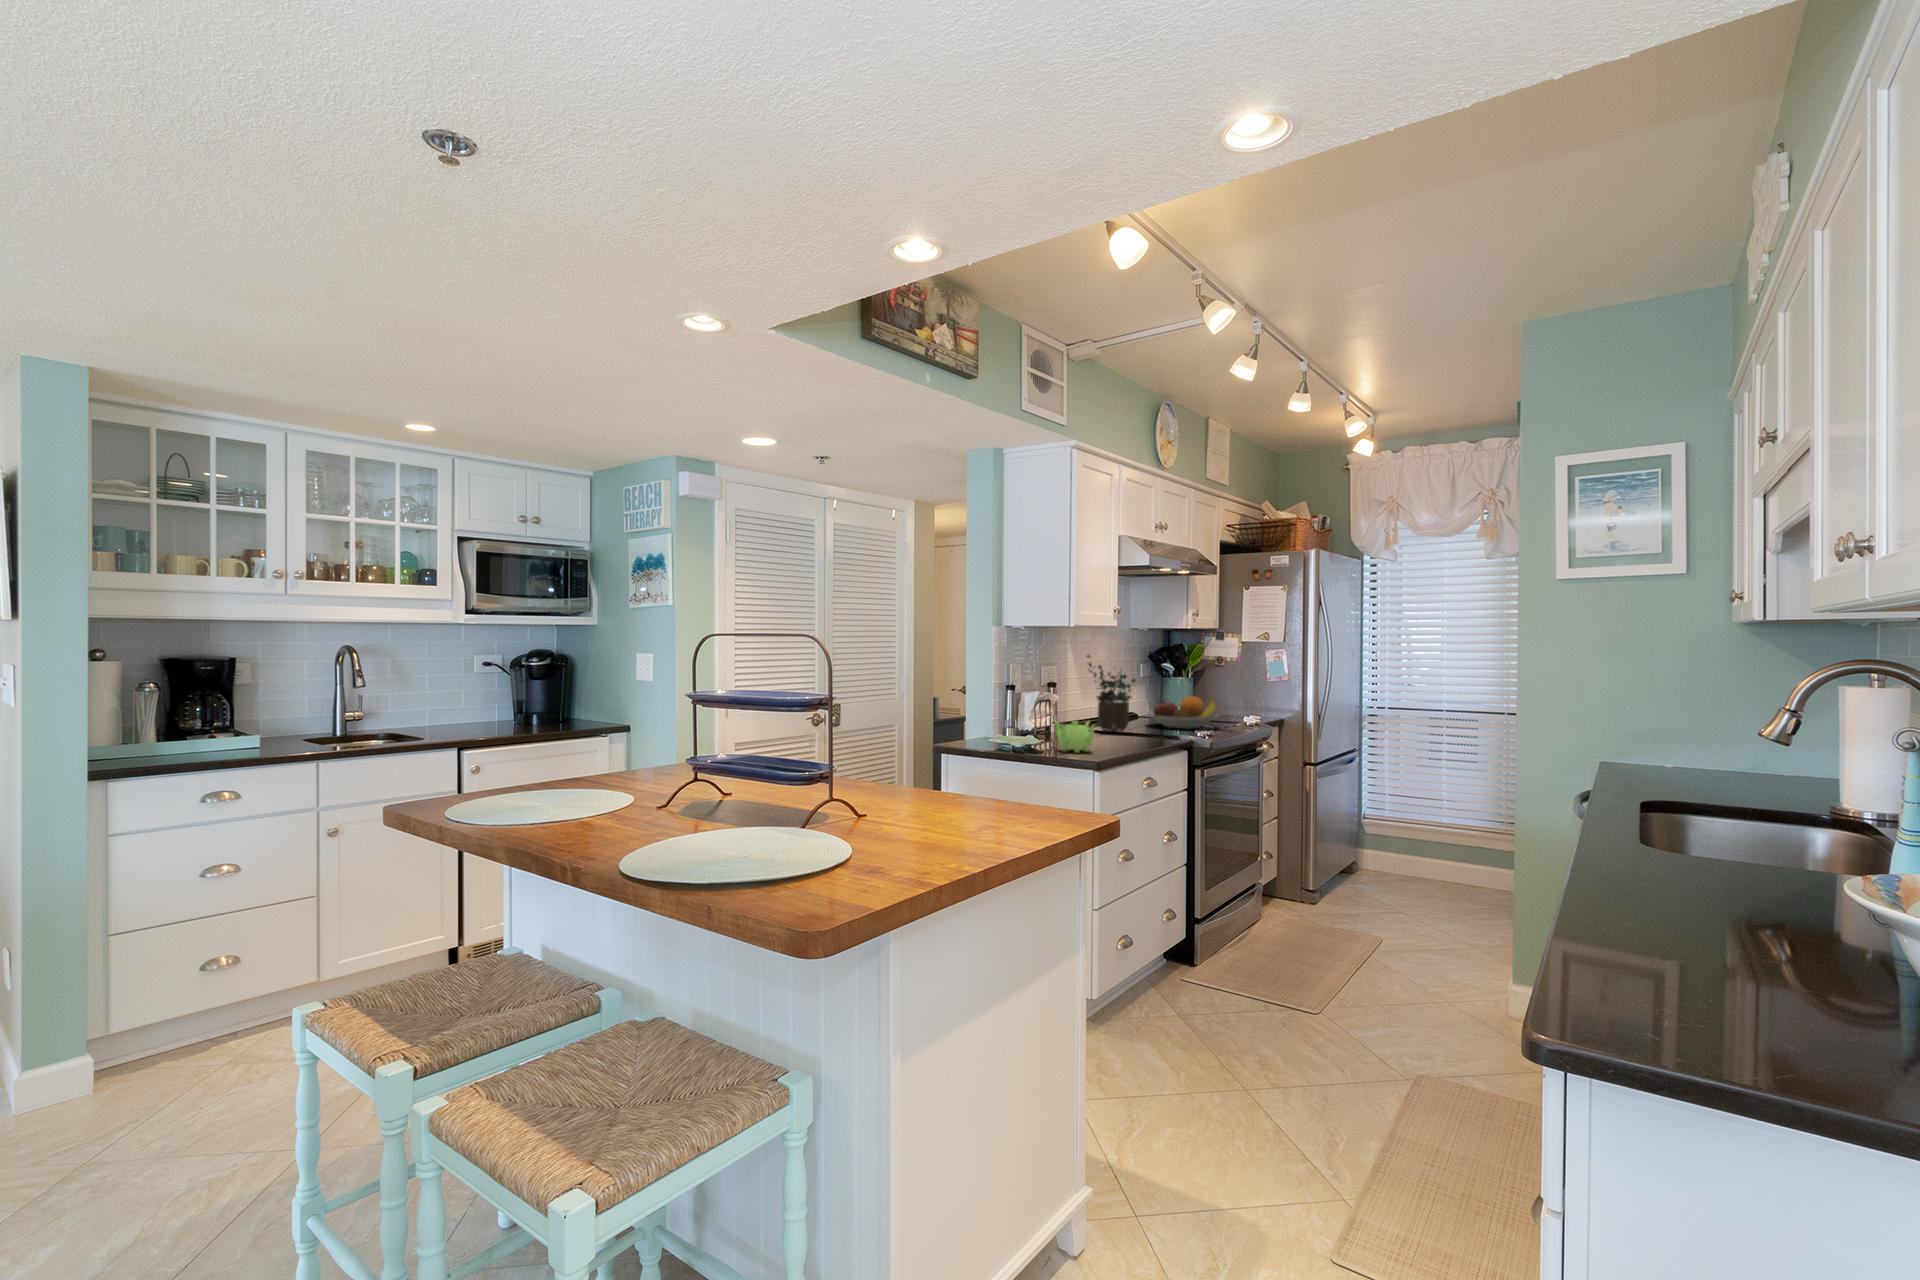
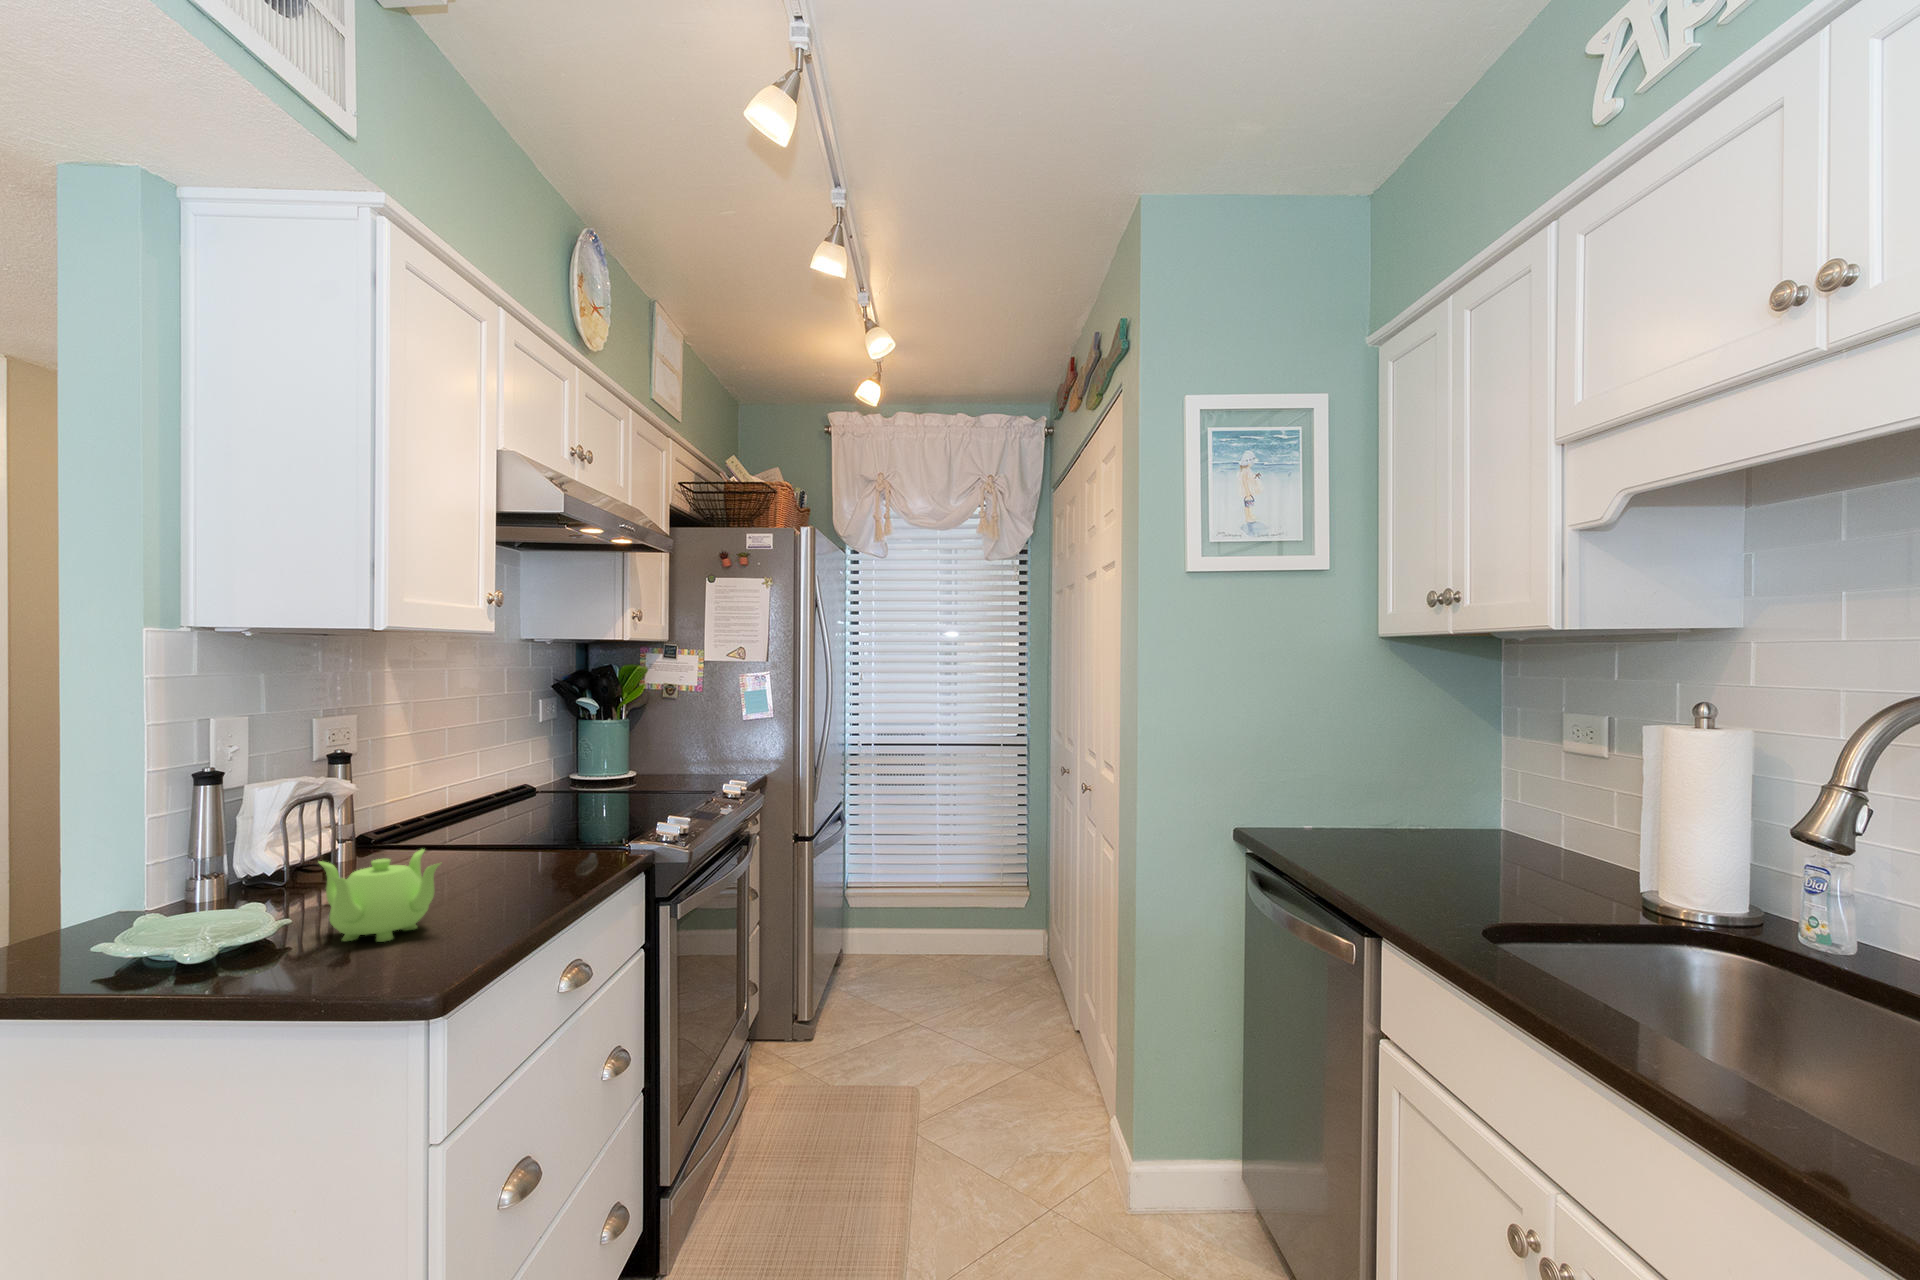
potted plant: present [1087,655,1136,732] -> none [425,689,535,844]
fruit bowl: present [1147,696,1219,729] -> none [549,754,682,813]

